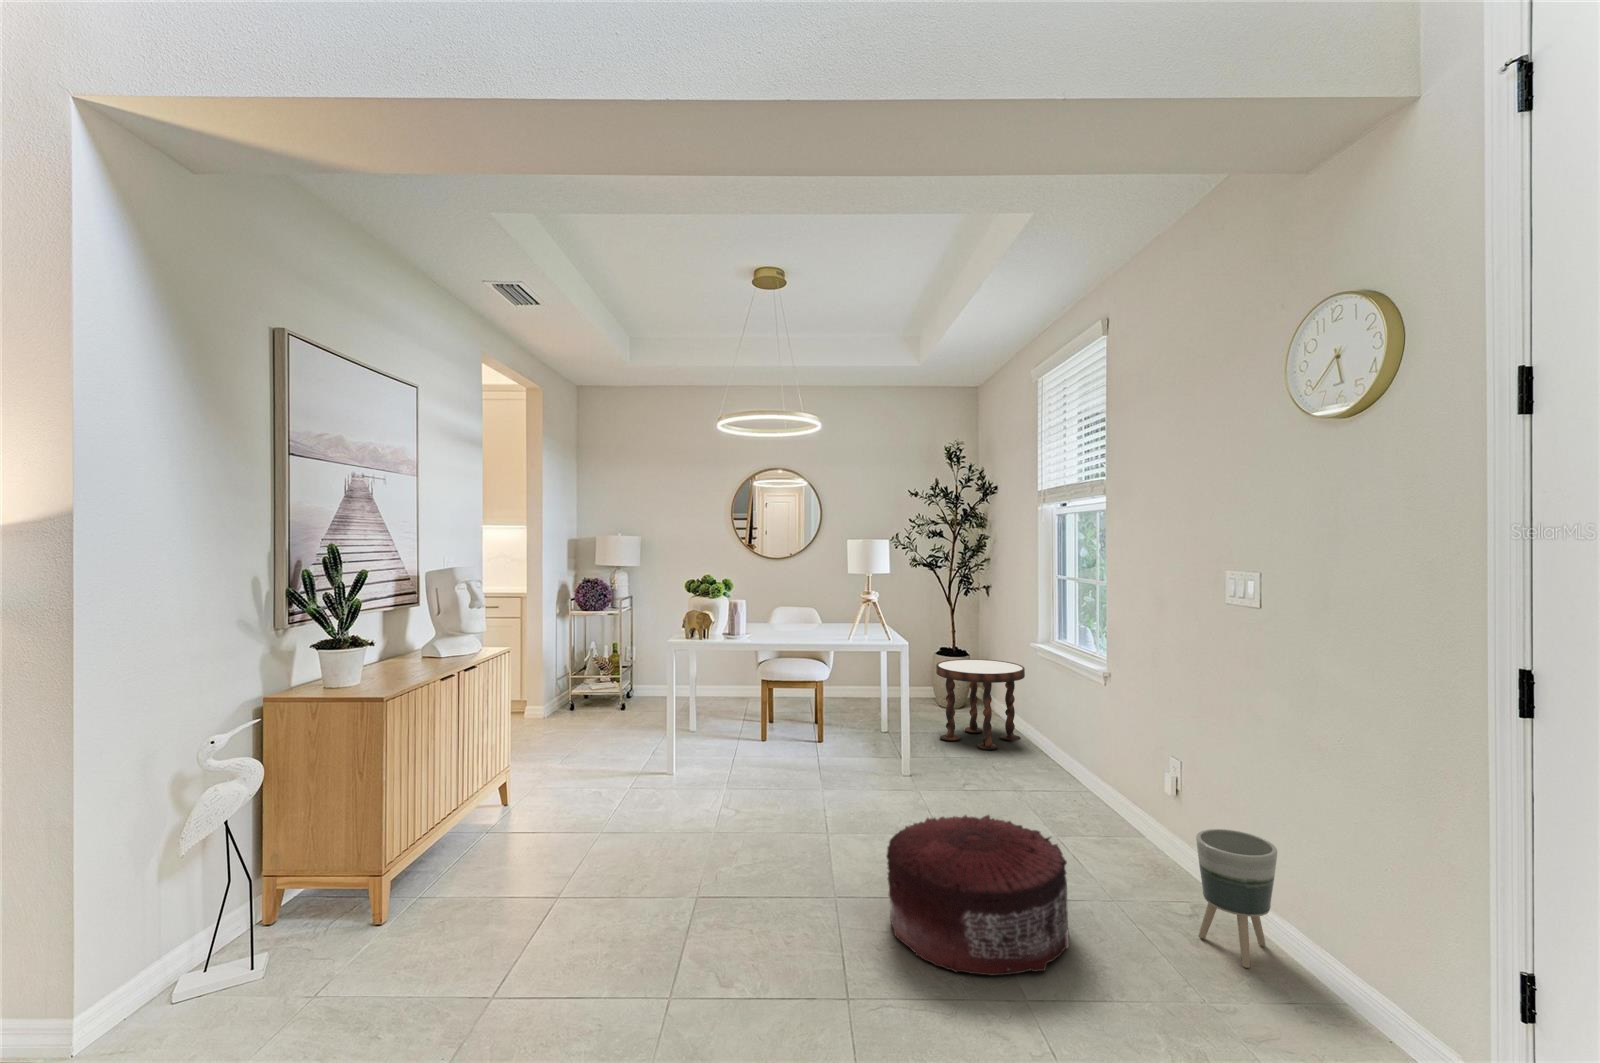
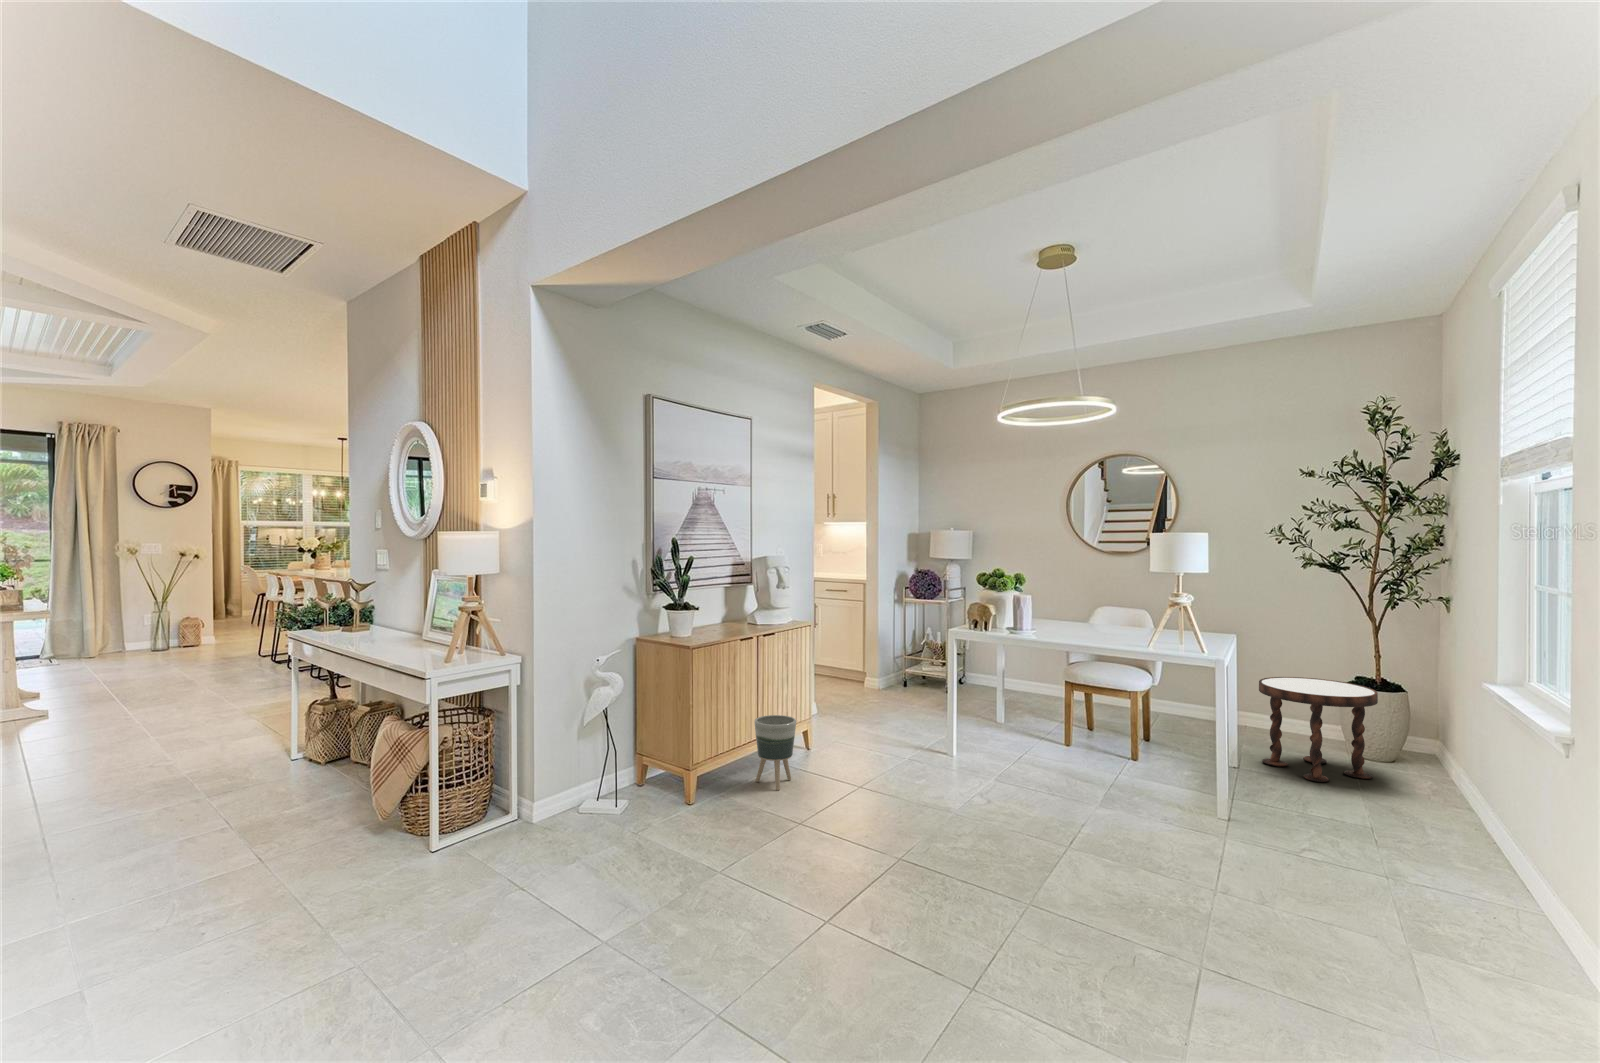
pouf: present [887,815,1069,975] -> none [1040,807,1234,960]
planter: present [1196,829,1277,968] -> present [755,715,796,790]

